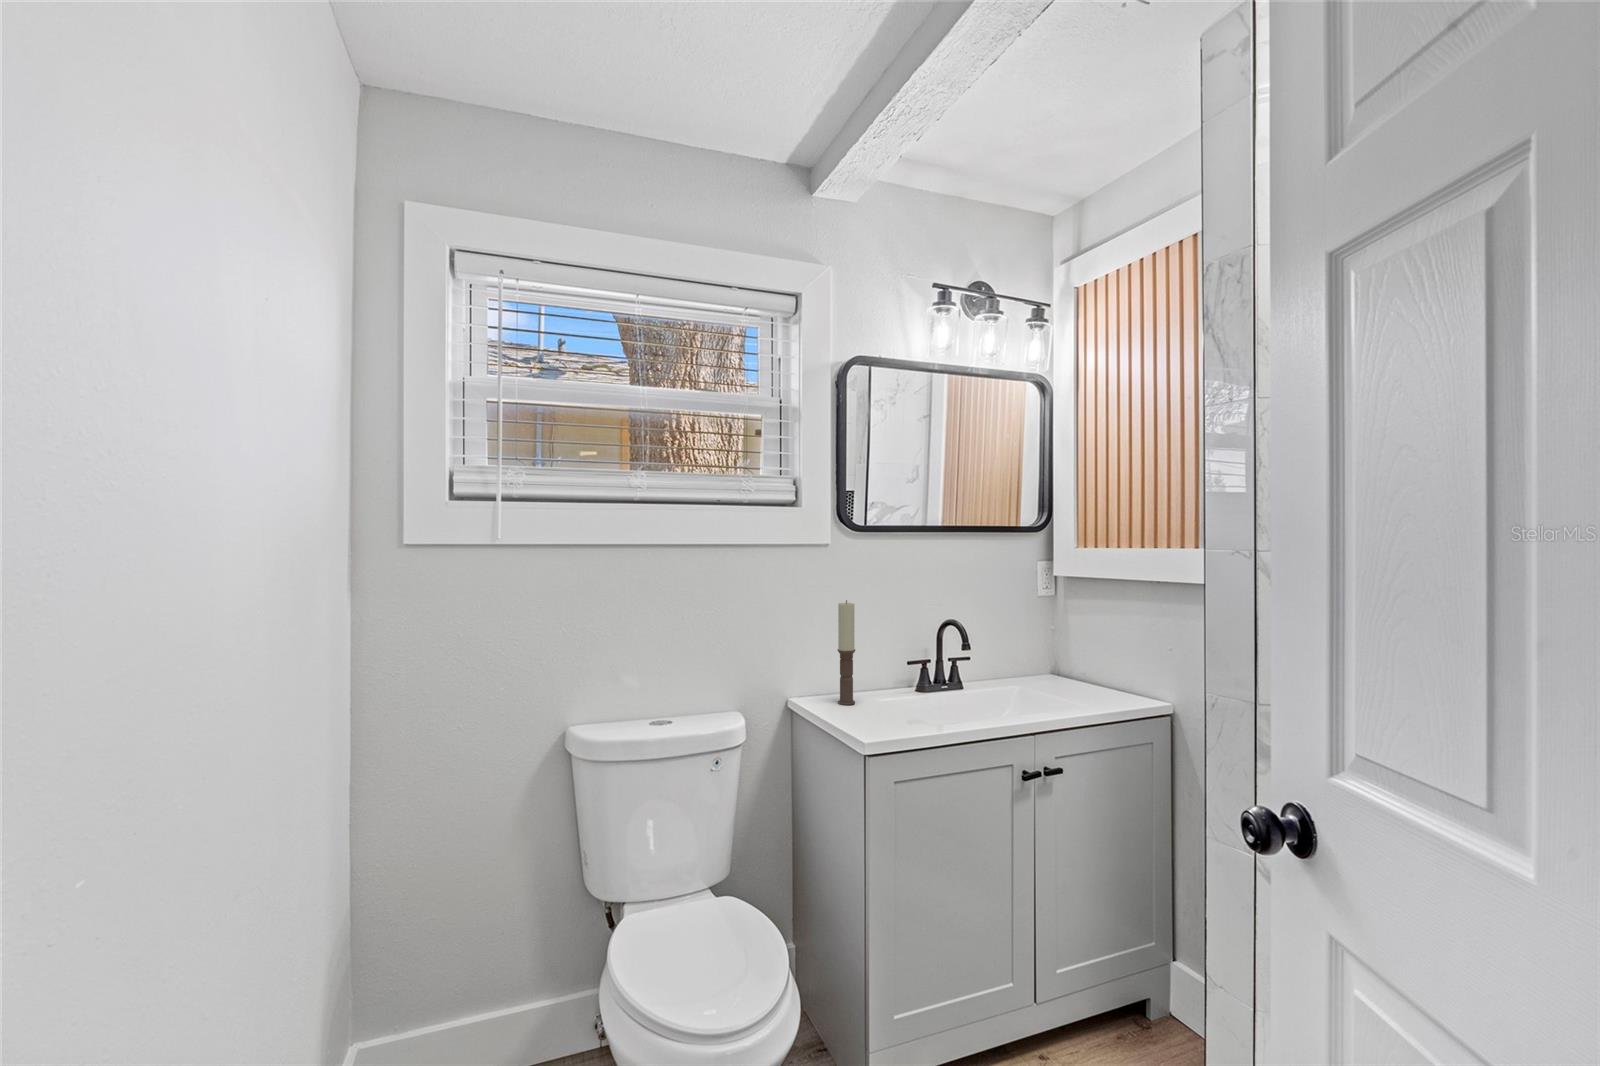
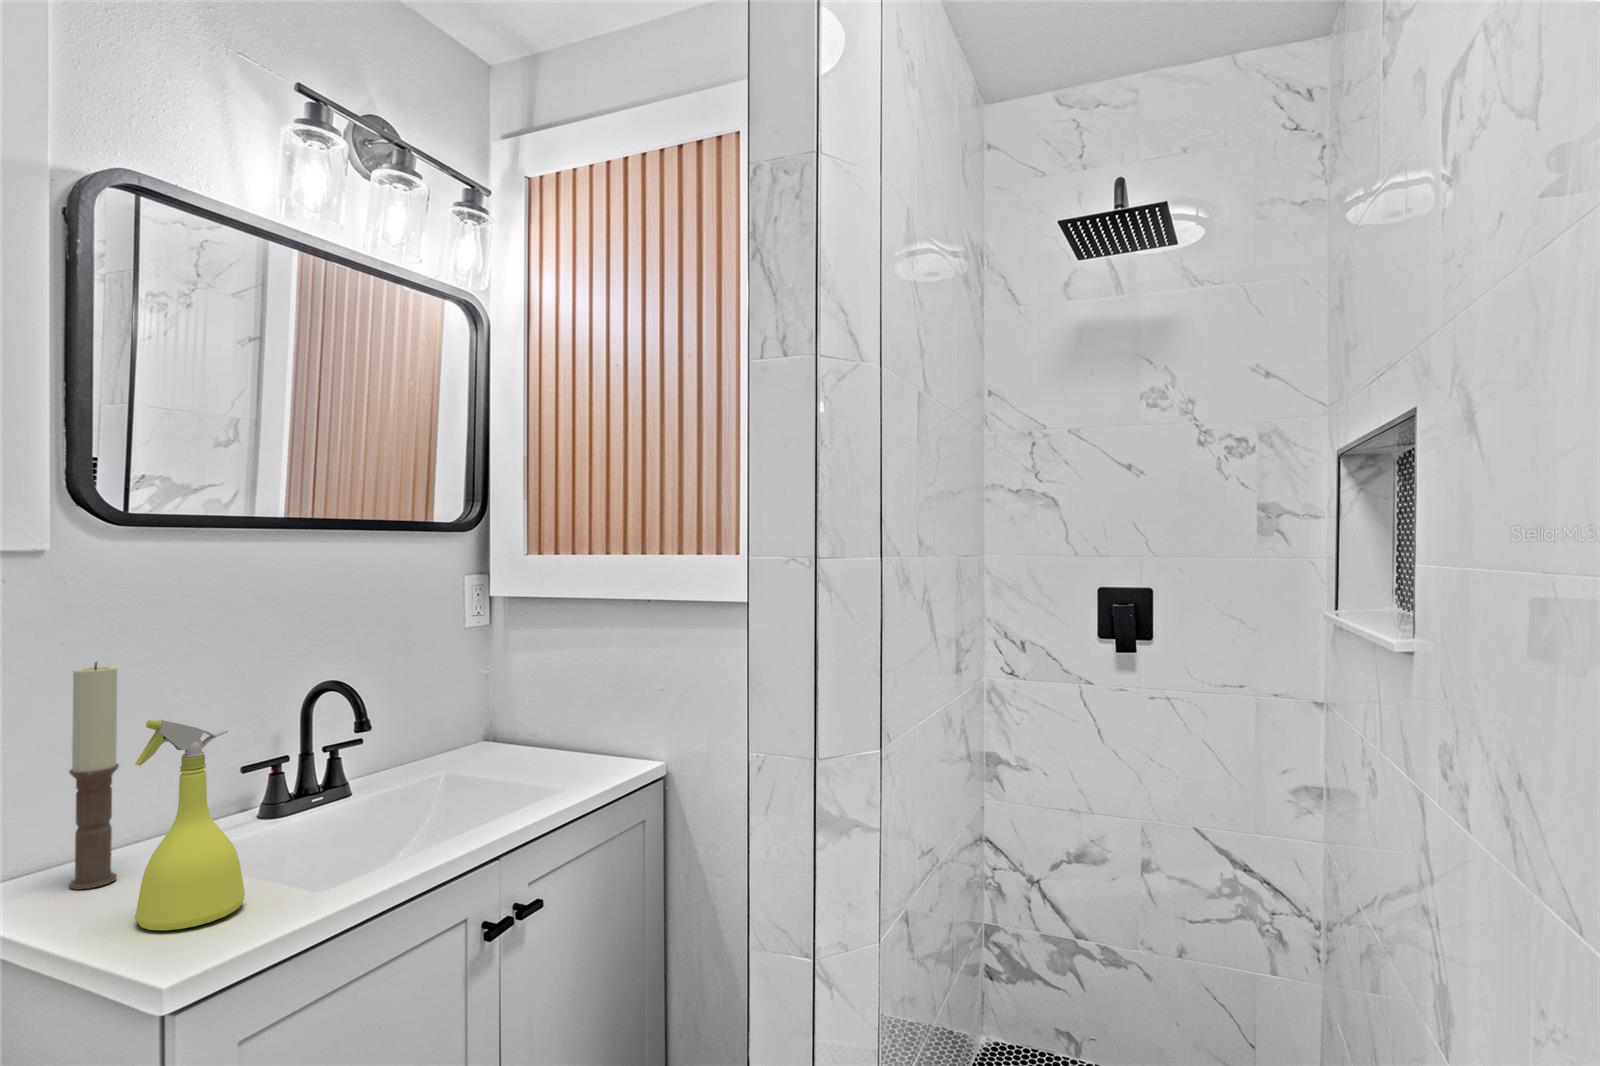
spray bottle: none [859,628,903,726] -> present [135,720,245,930]

